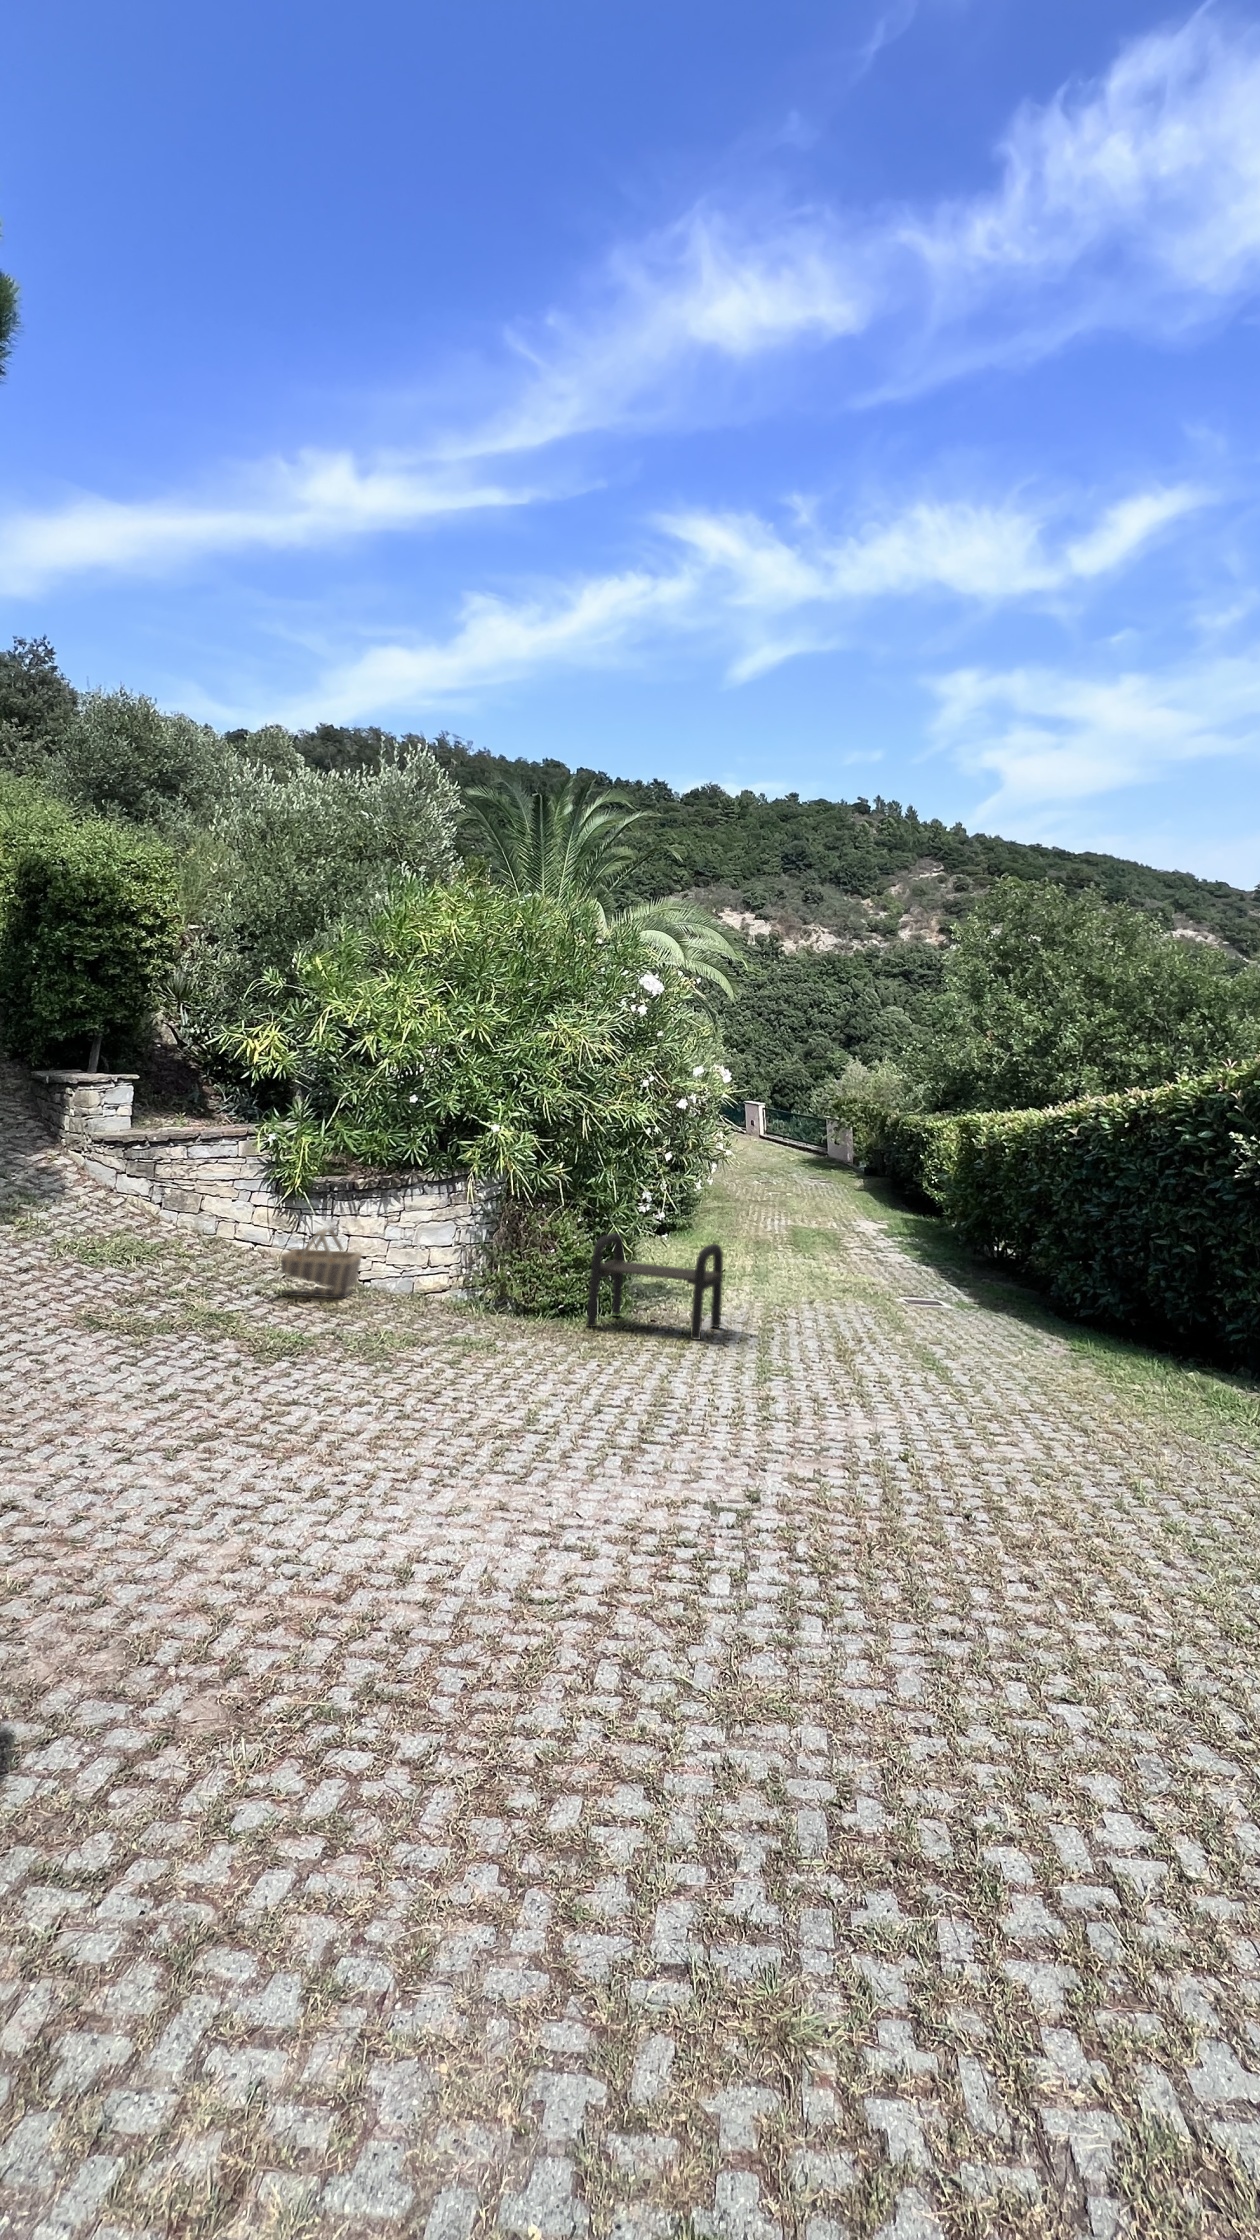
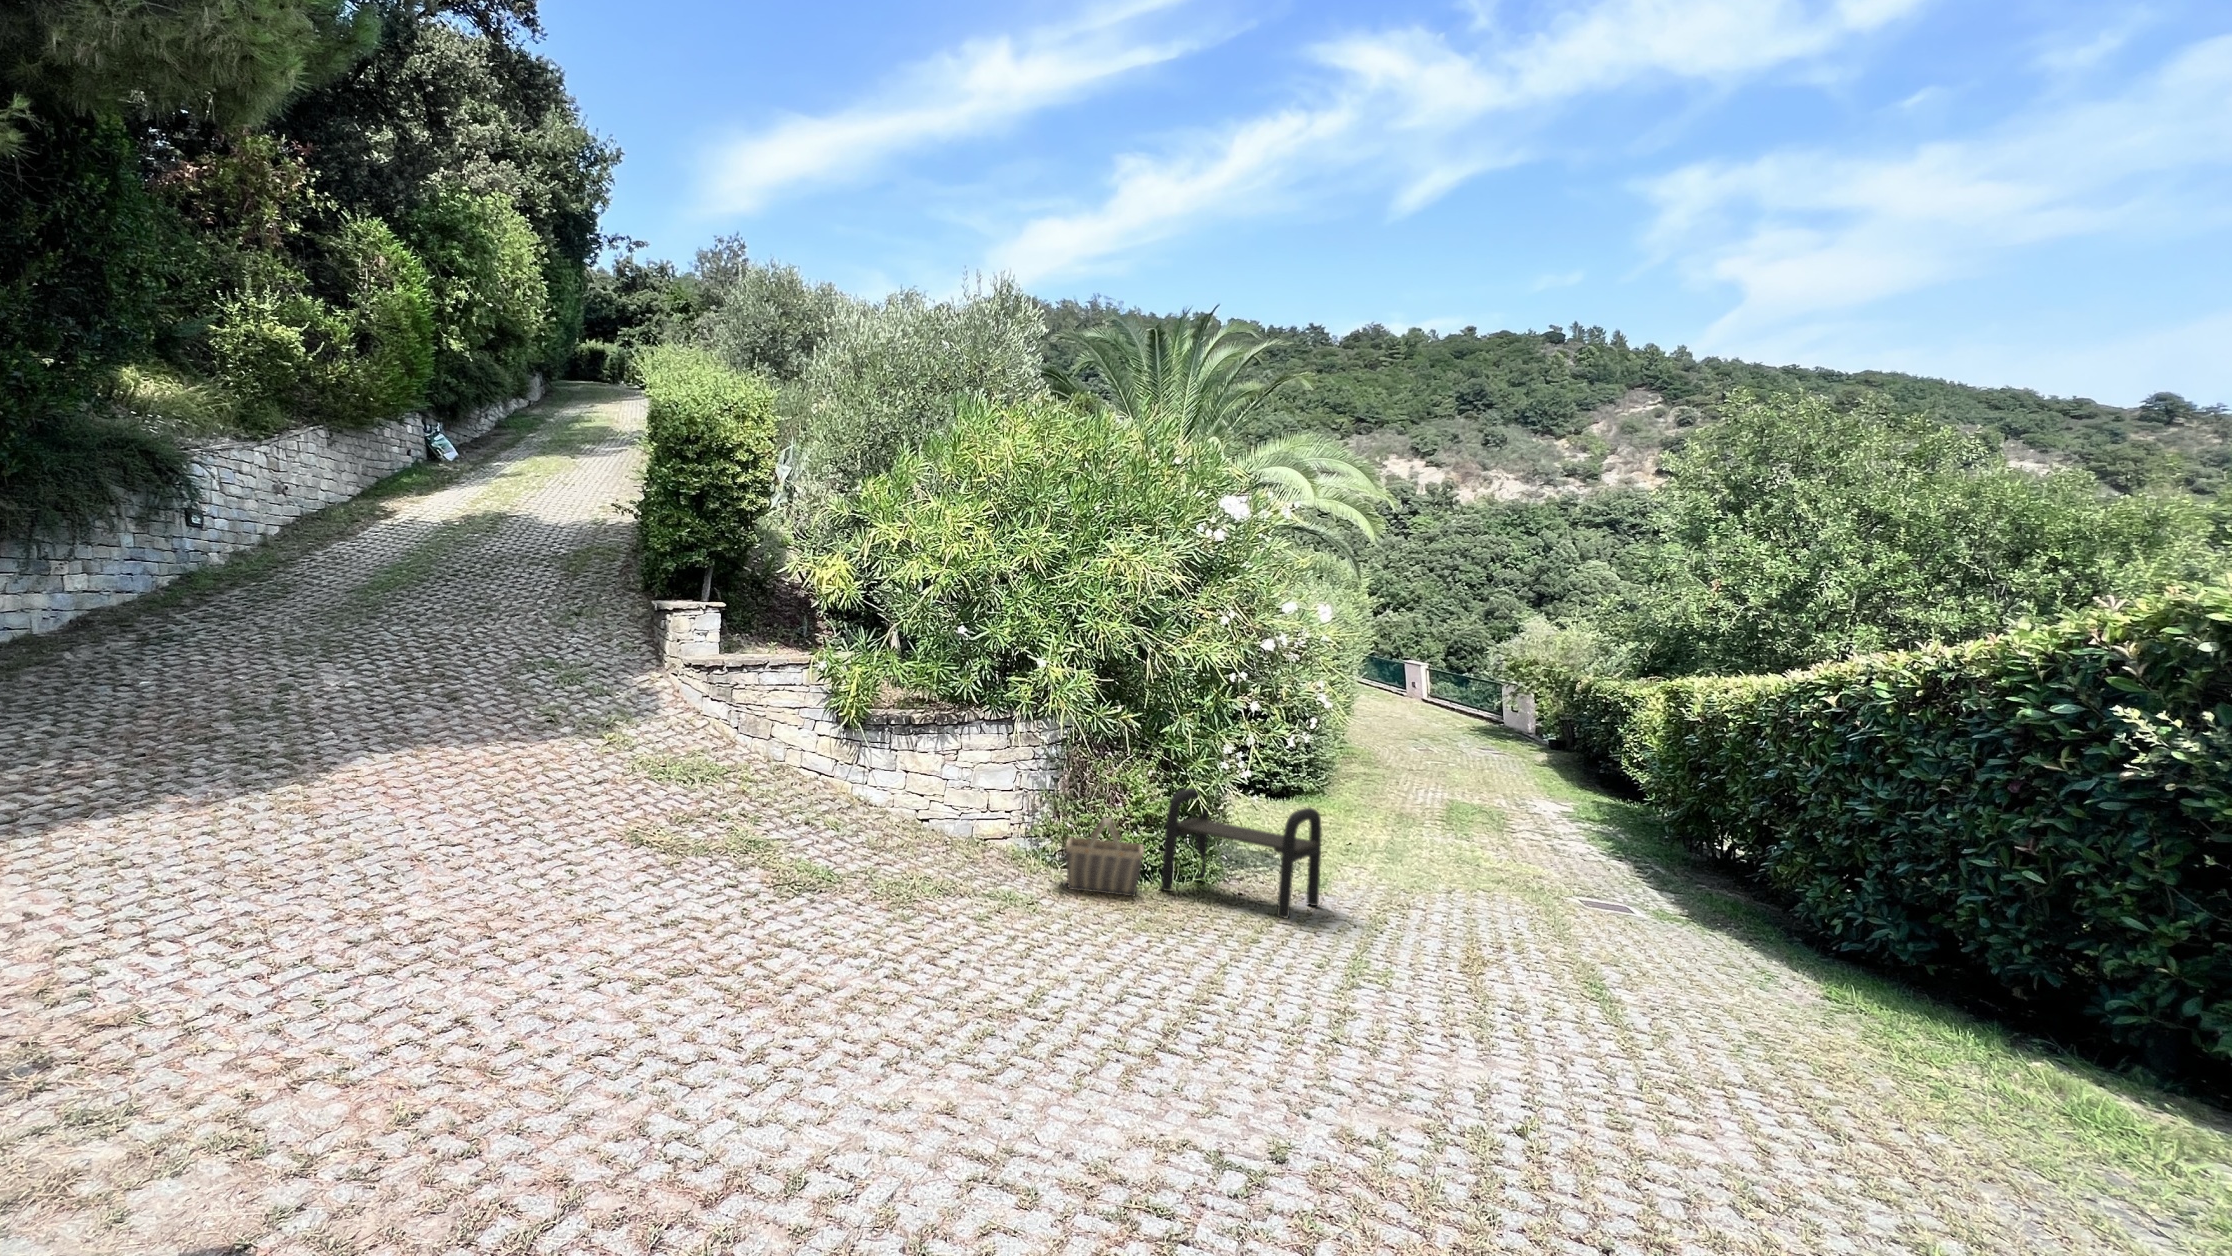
basket: present [281,1229,362,1298] -> present [1066,817,1144,896]

